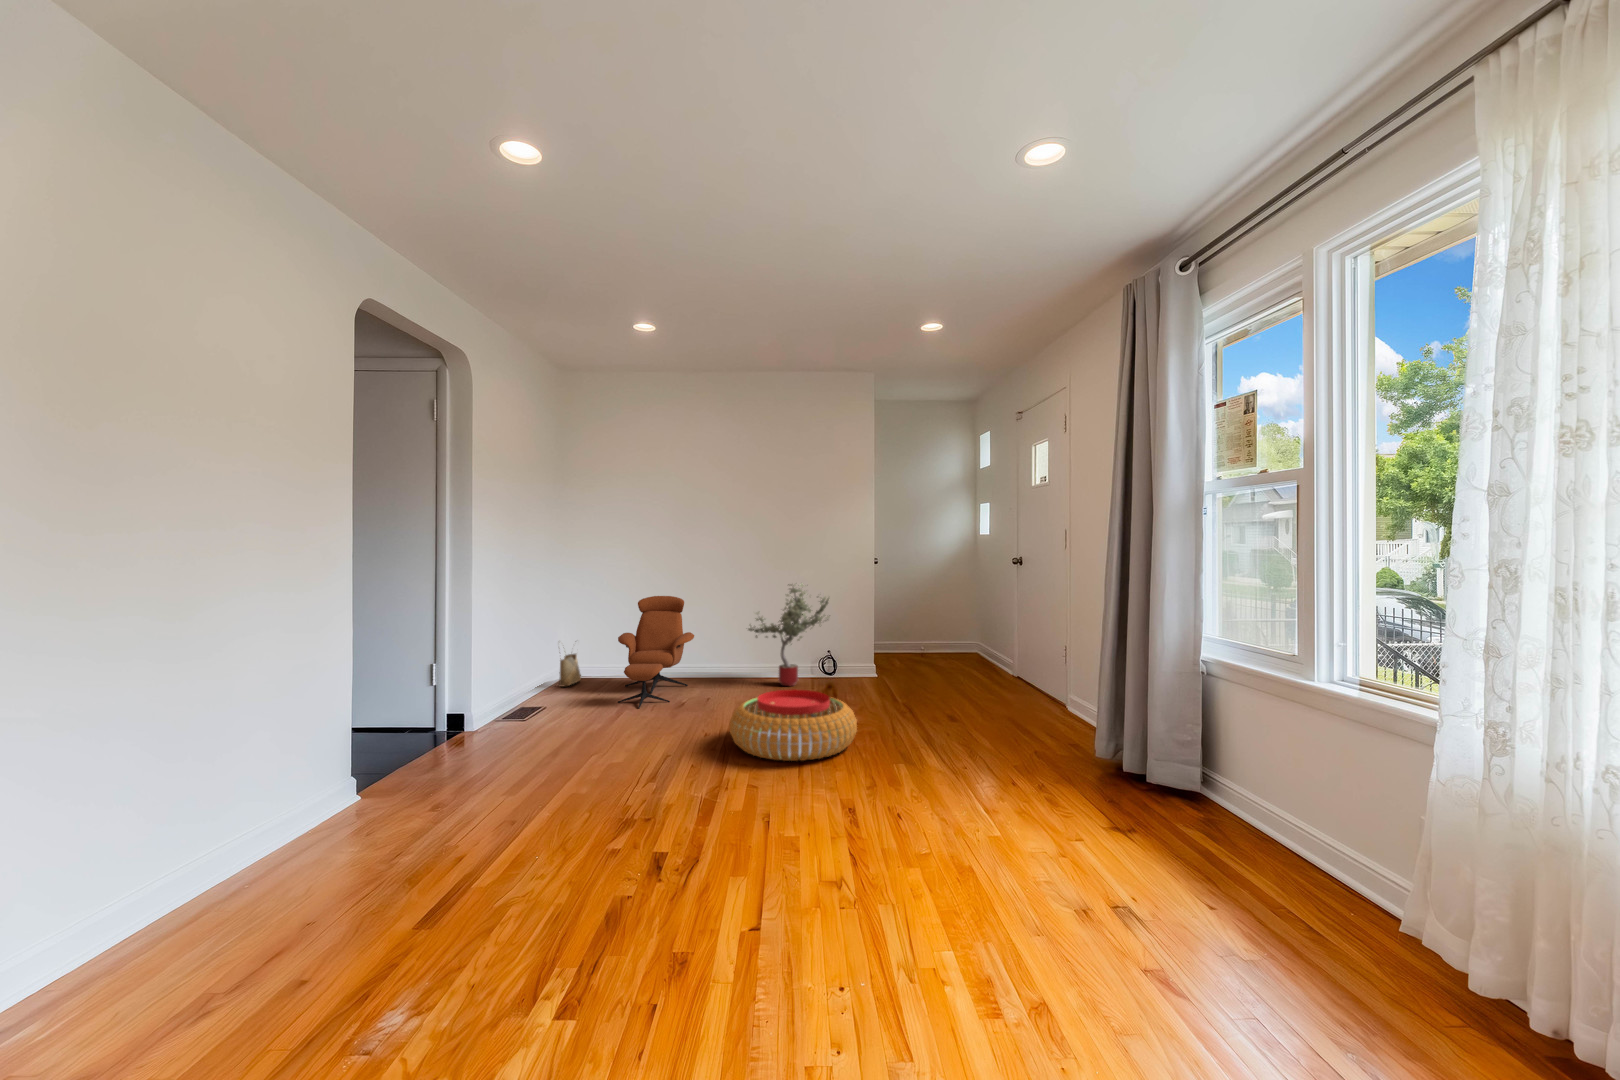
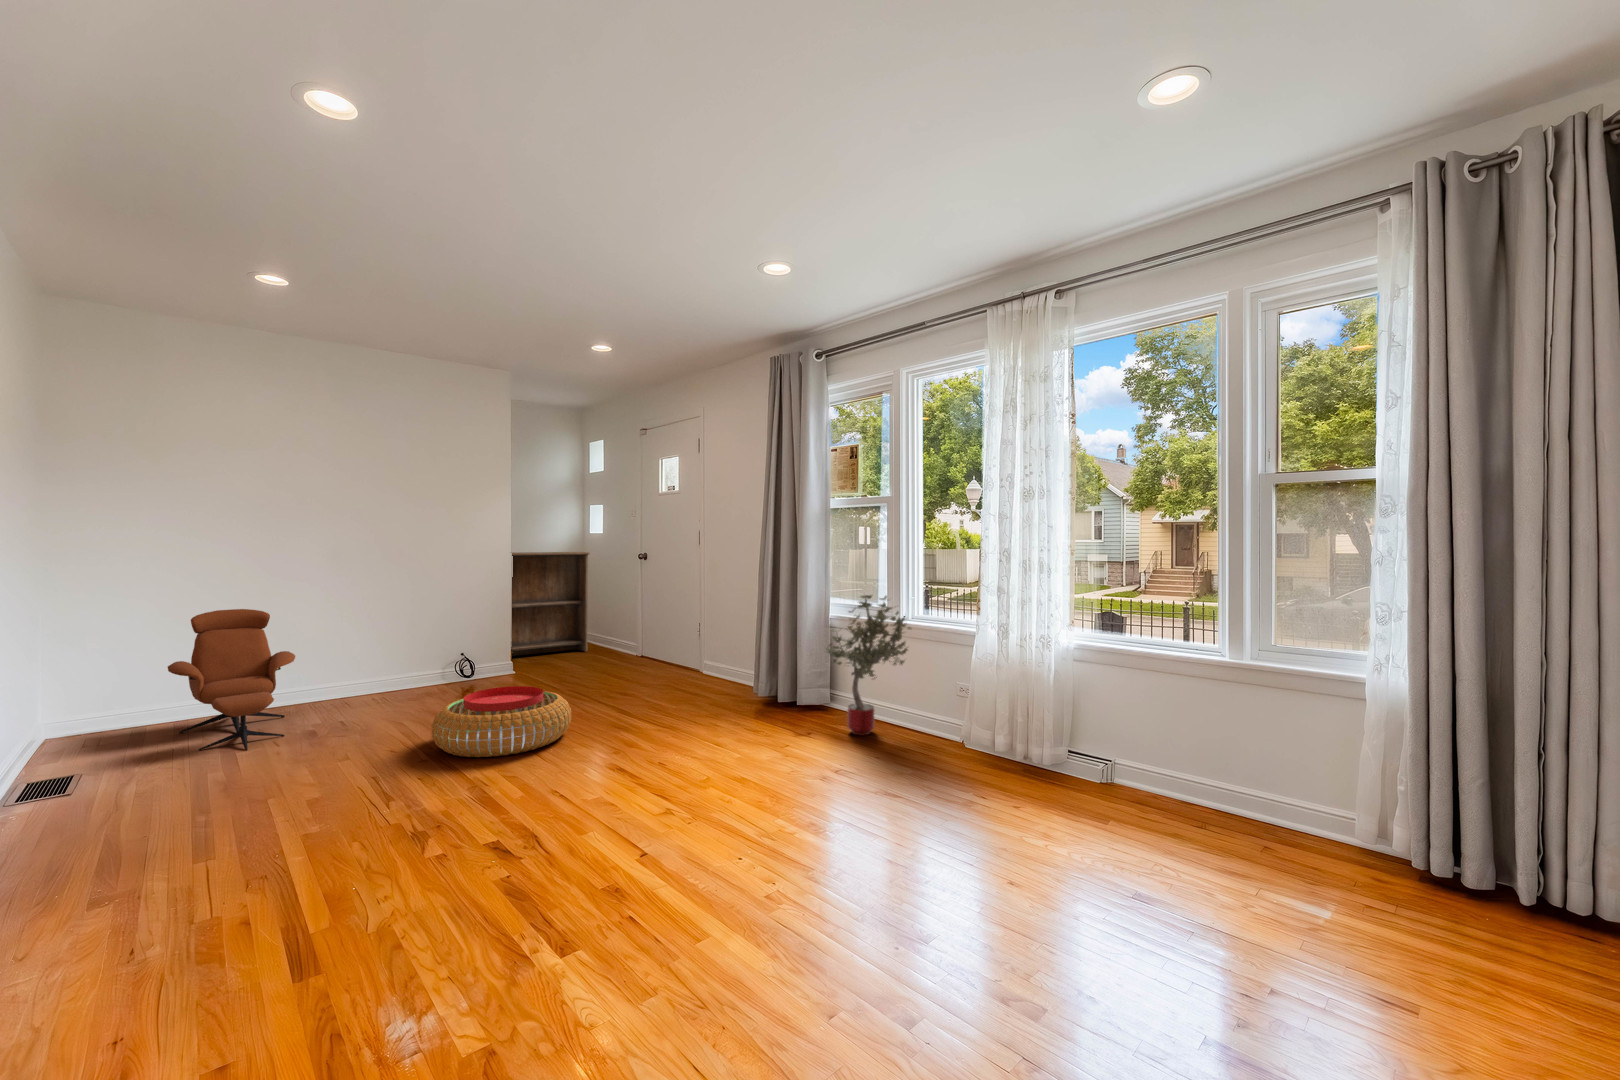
bookshelf: none [883,554,969,662] -> present [511,552,590,656]
potted tree: present [748,584,829,686] -> present [826,595,911,735]
woven basket: present [559,654,581,686] -> none [35,681,78,753]

